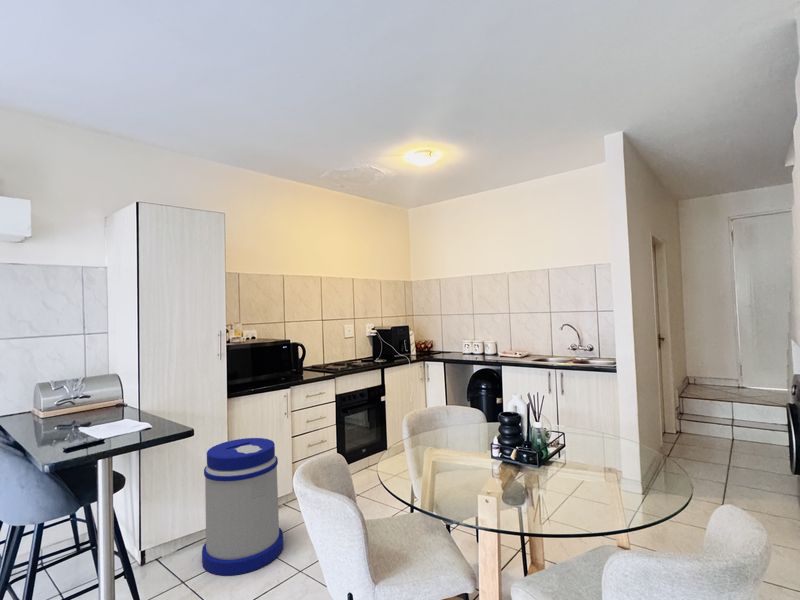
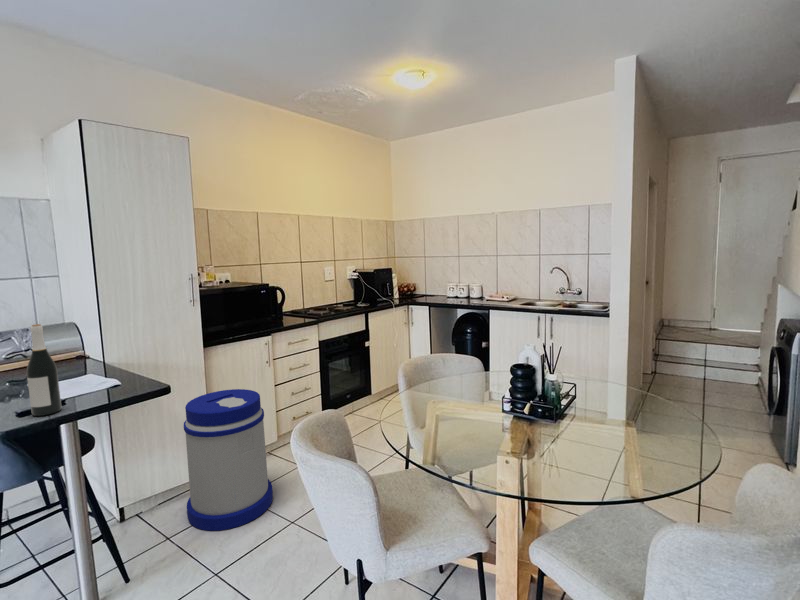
wine bottle: none [77,372,101,451] -> present [27,324,61,416]

